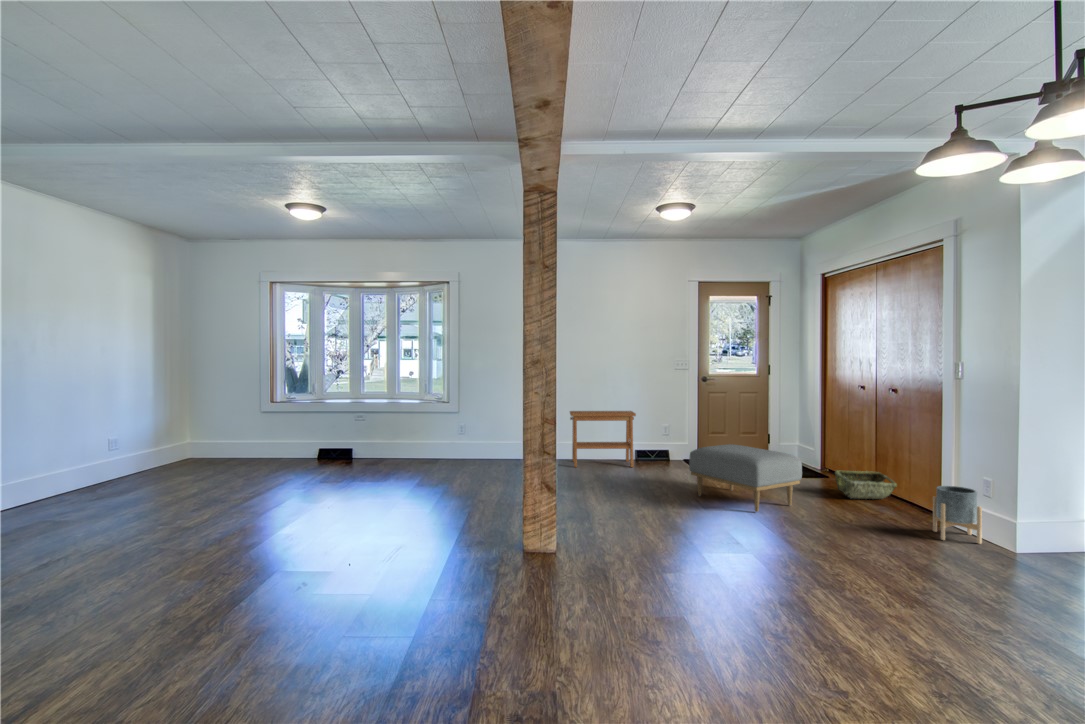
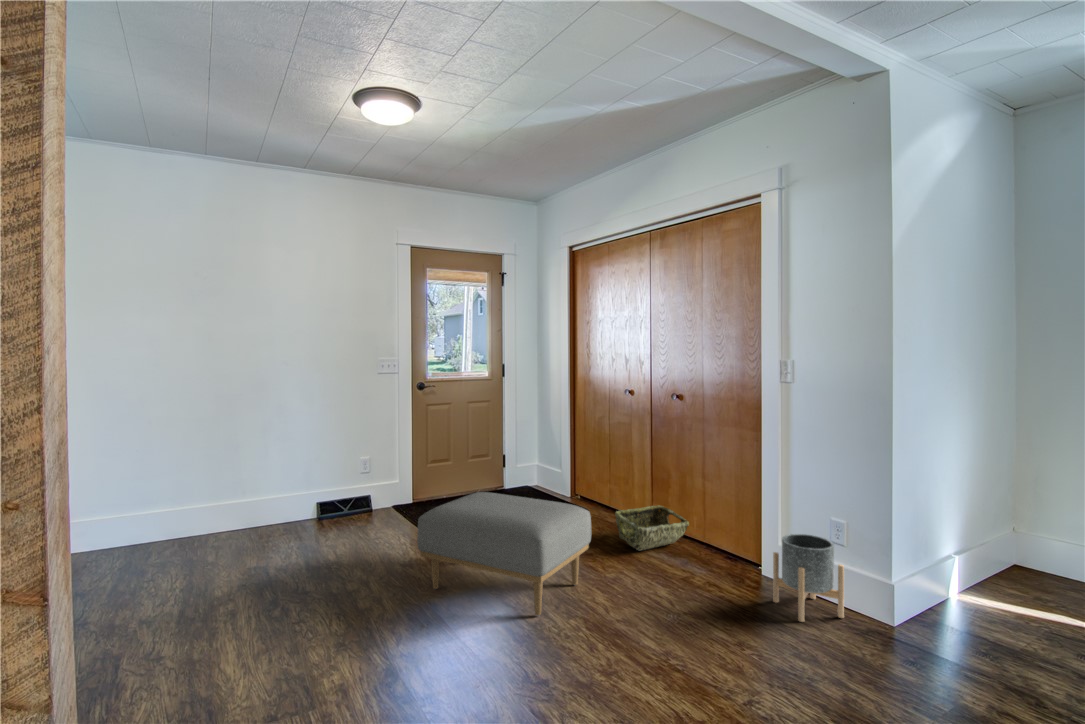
side table: present [570,411,636,467] -> none [194,441,318,553]

